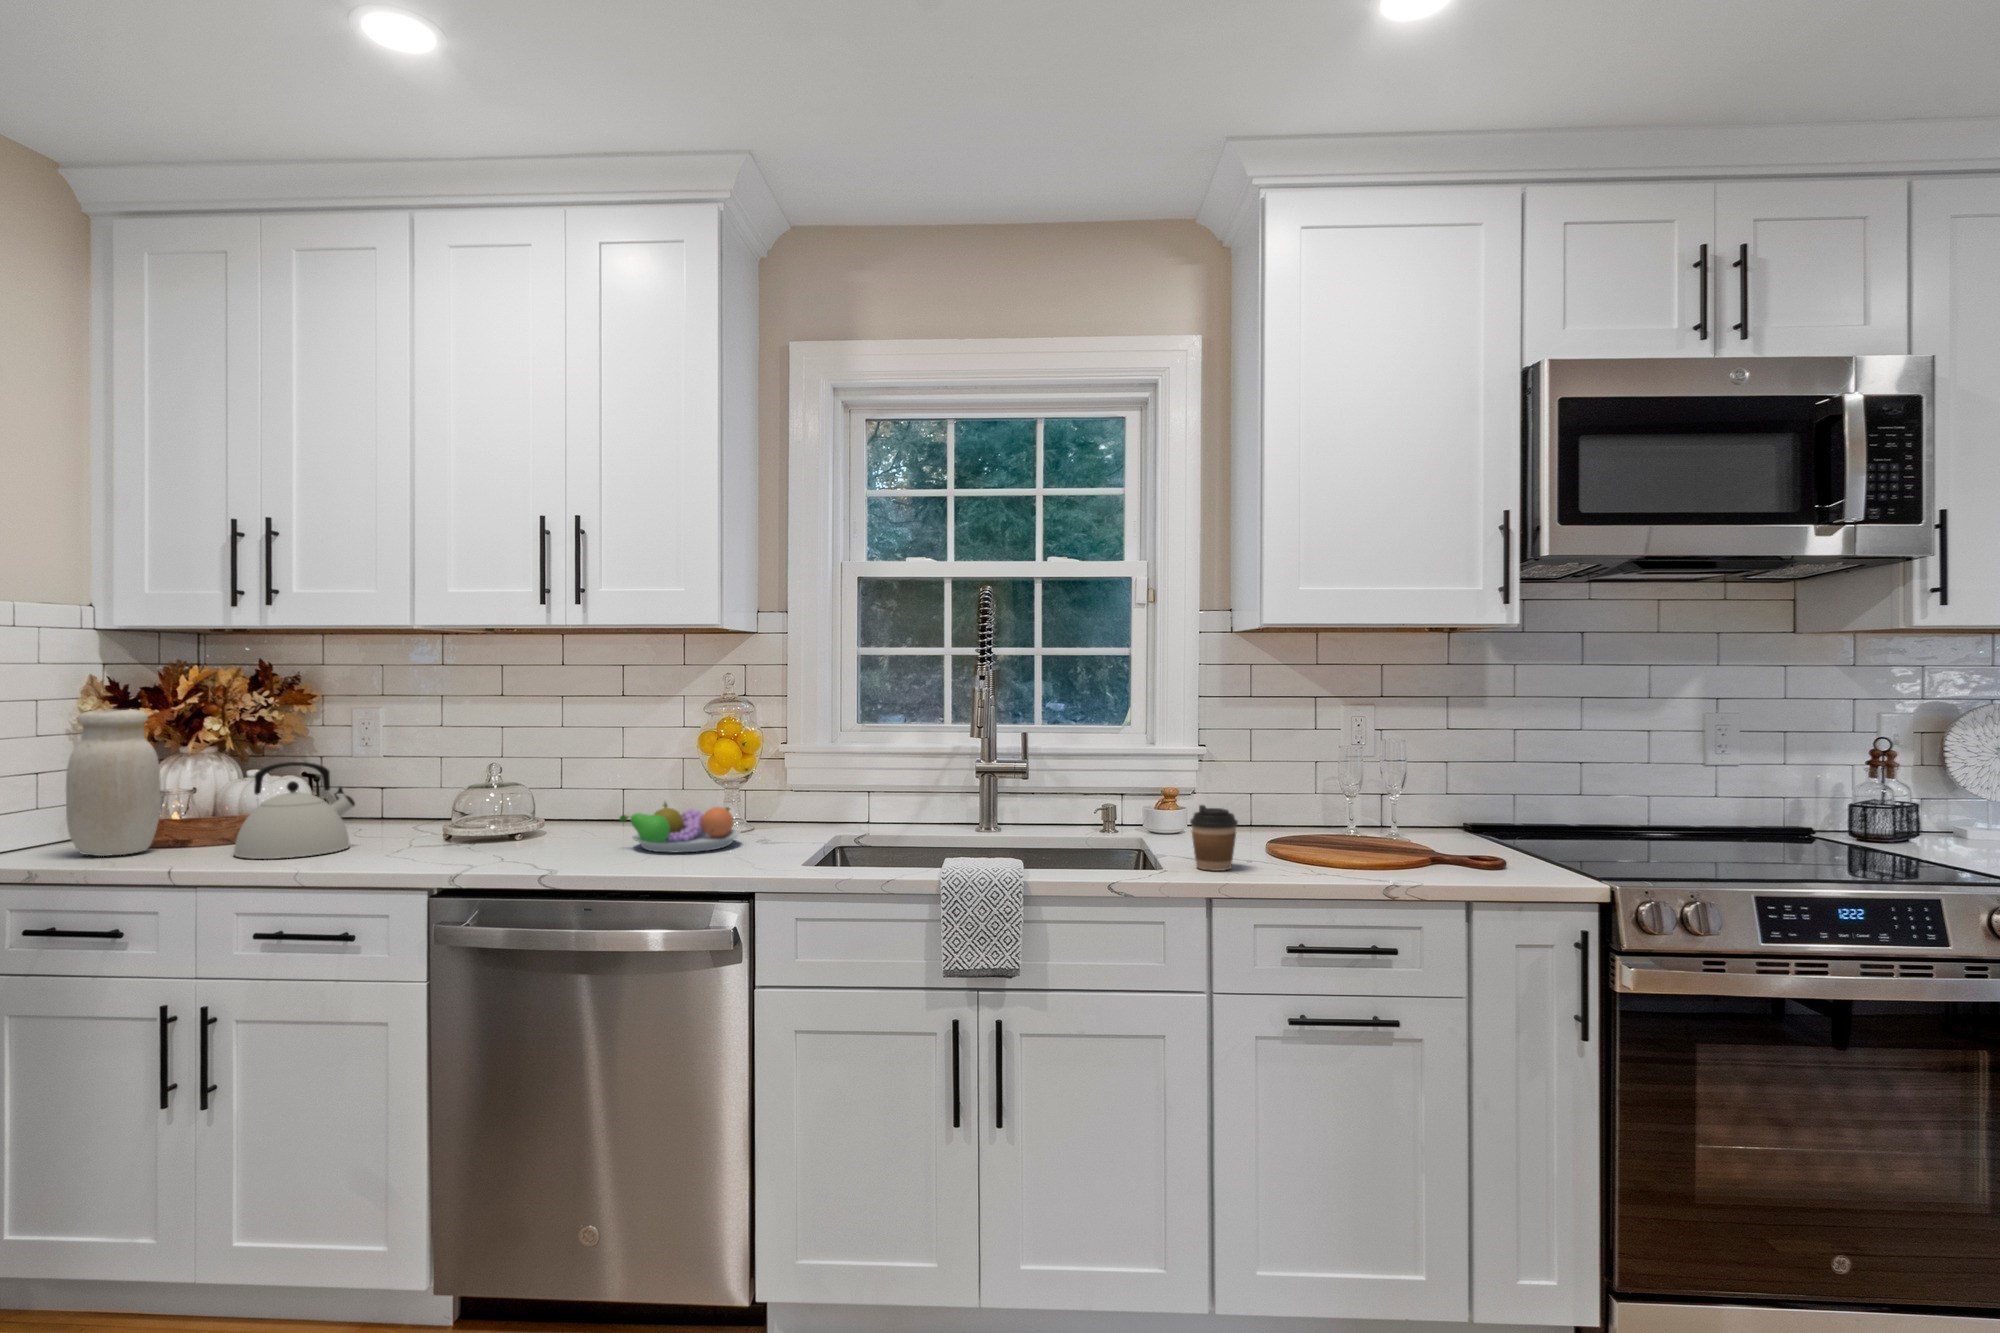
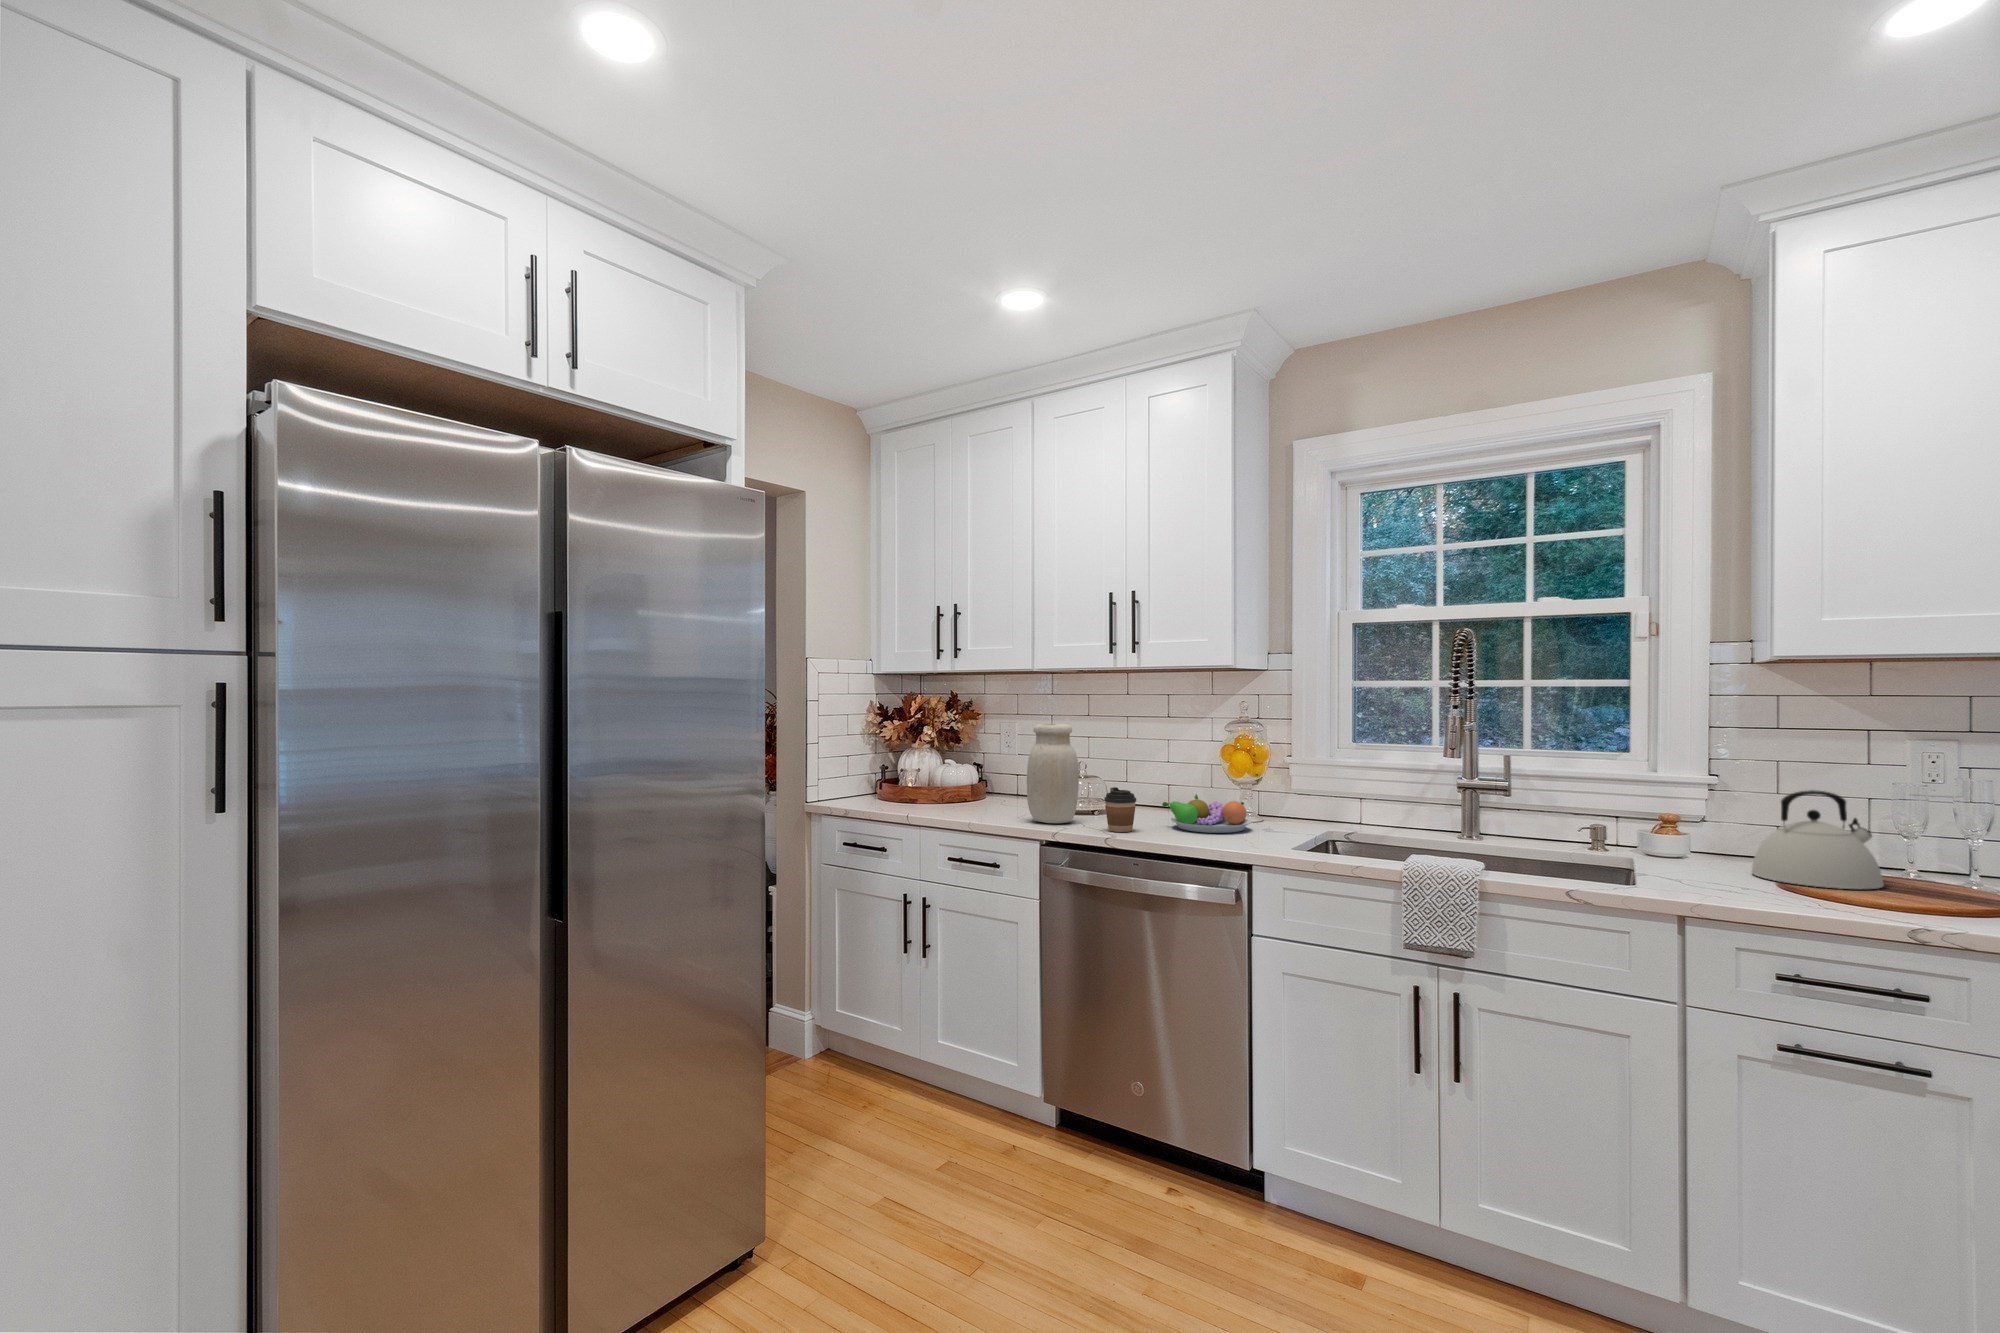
jar: present [66,709,161,856] -> present [1027,724,1079,823]
kettle: present [234,762,355,859] -> present [1752,790,1884,889]
coffee cup: present [1190,805,1238,871] -> present [1104,787,1136,832]

